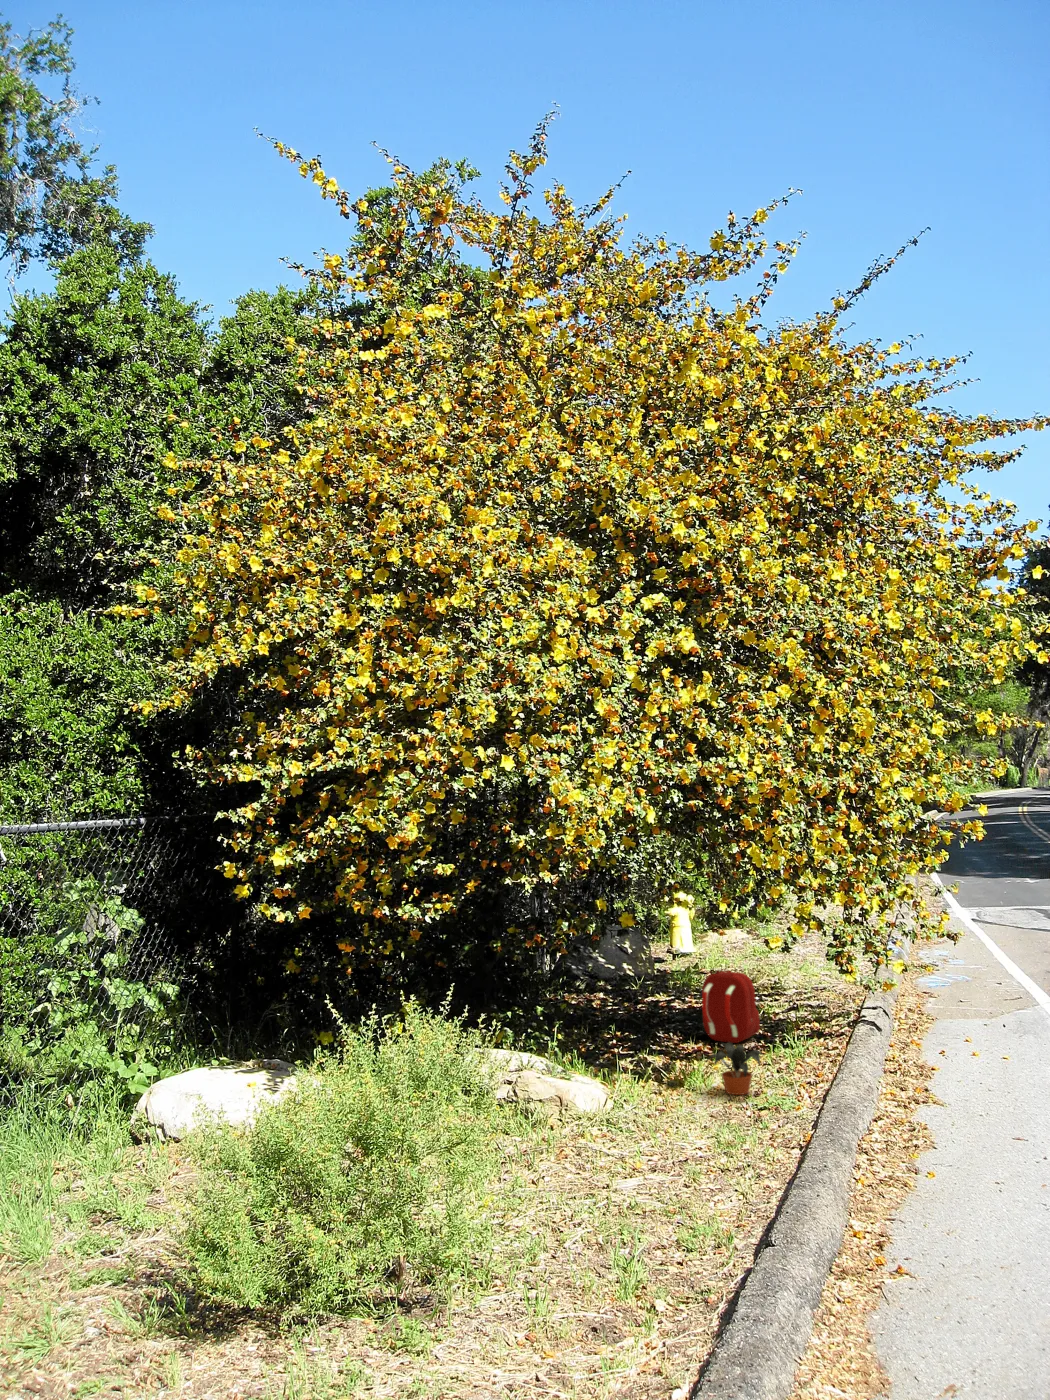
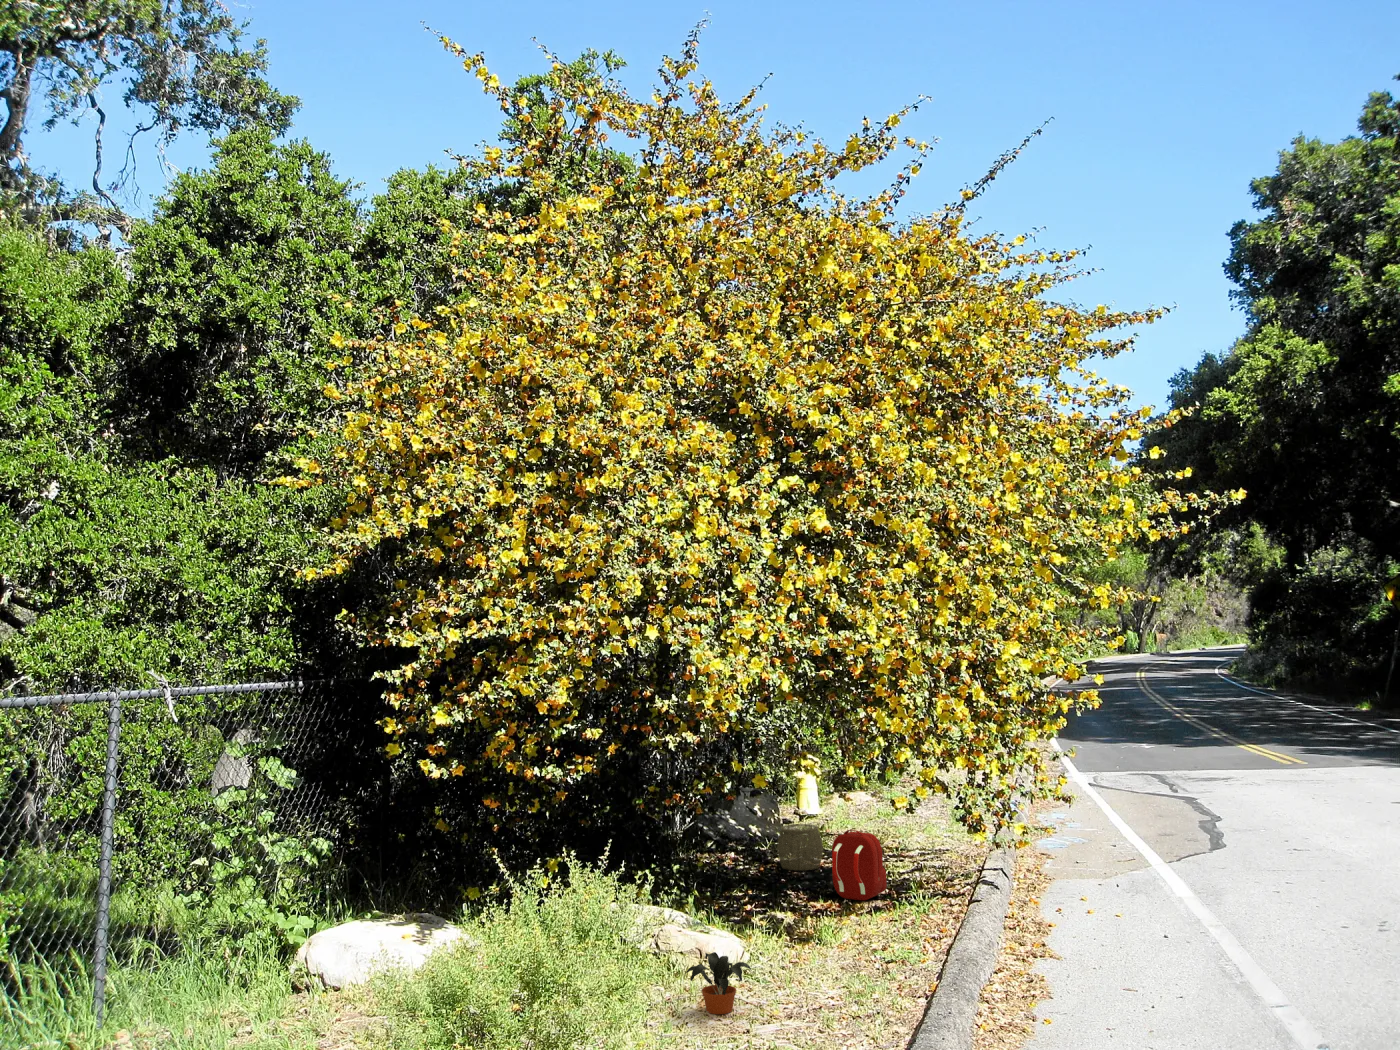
woven basket: none [644,963,693,1012] -> present [777,824,823,870]
potted plant: present [708,1042,763,1095] -> present [686,952,752,1014]

